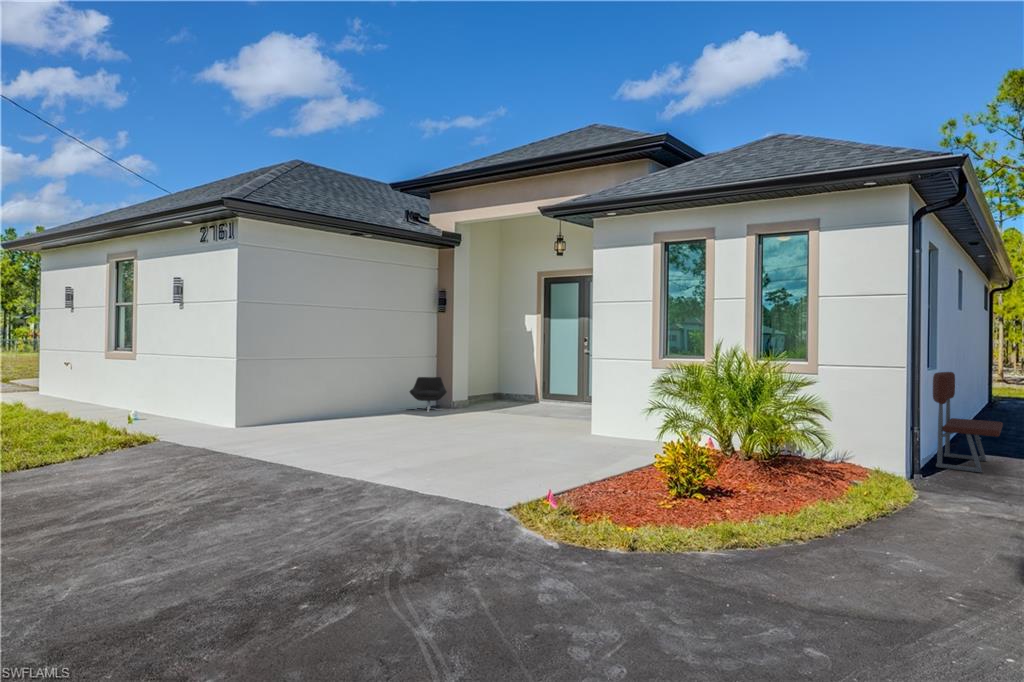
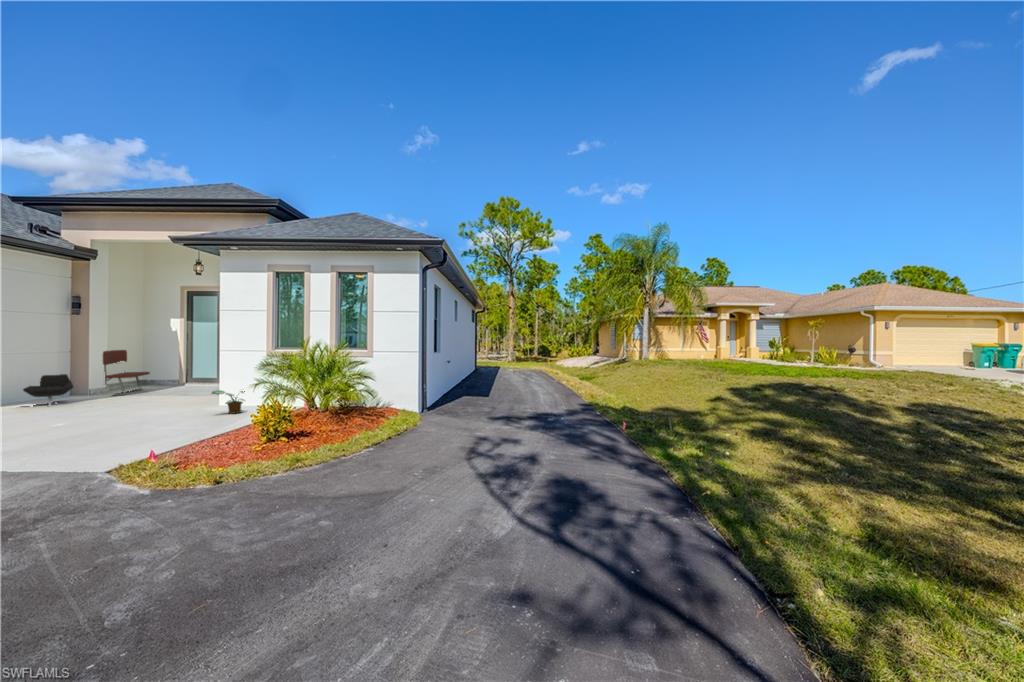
bench: present [933,372,1003,473] -> present [103,350,150,395]
potted plant: none [584,410,625,444] -> present [212,390,245,414]

